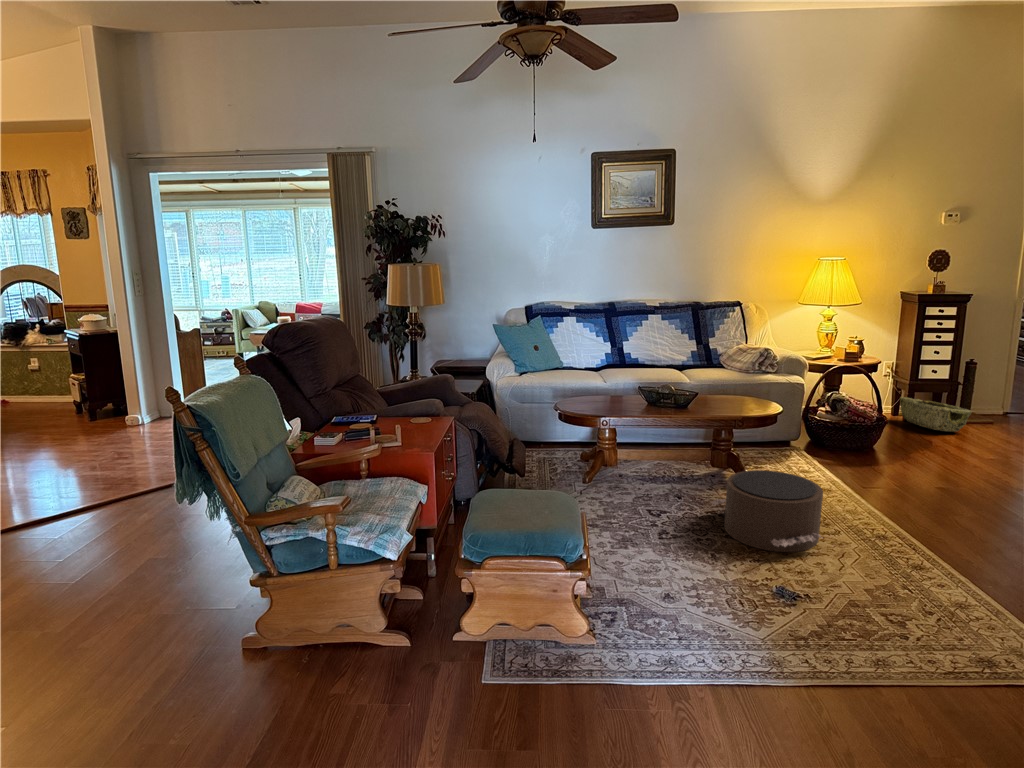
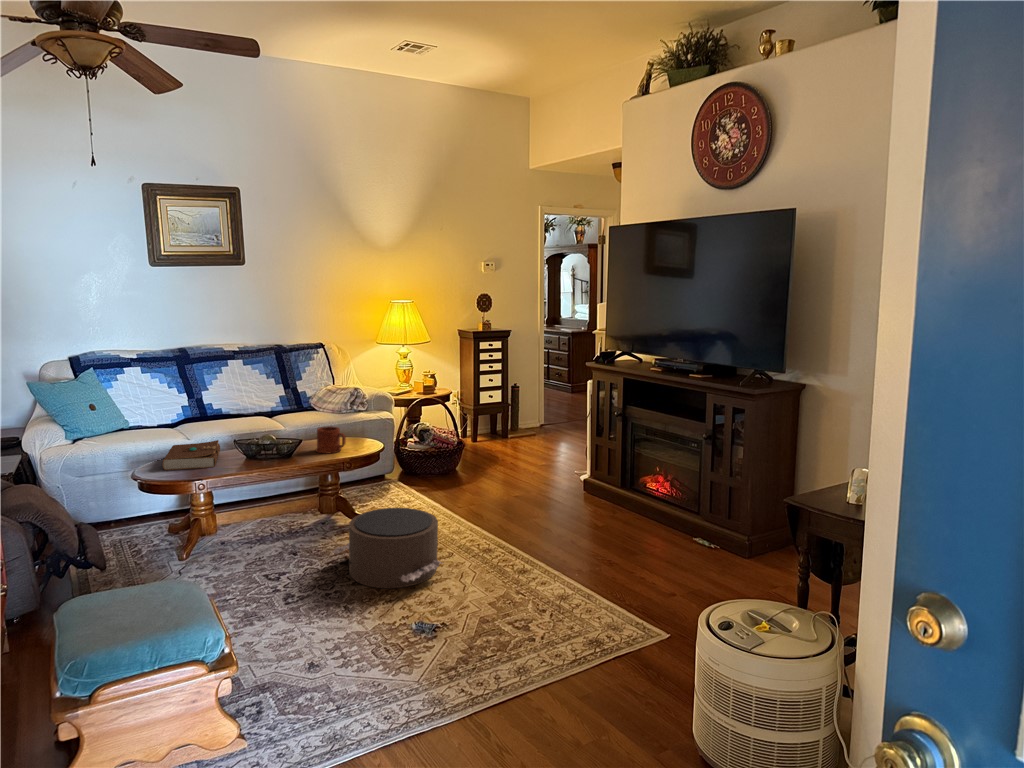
mug: none [709,384,739,410] -> present [316,426,346,453]
book: none [579,387,627,410] -> present [162,440,220,470]
woven basket: present [900,397,971,432] -> none [467,423,519,449]

